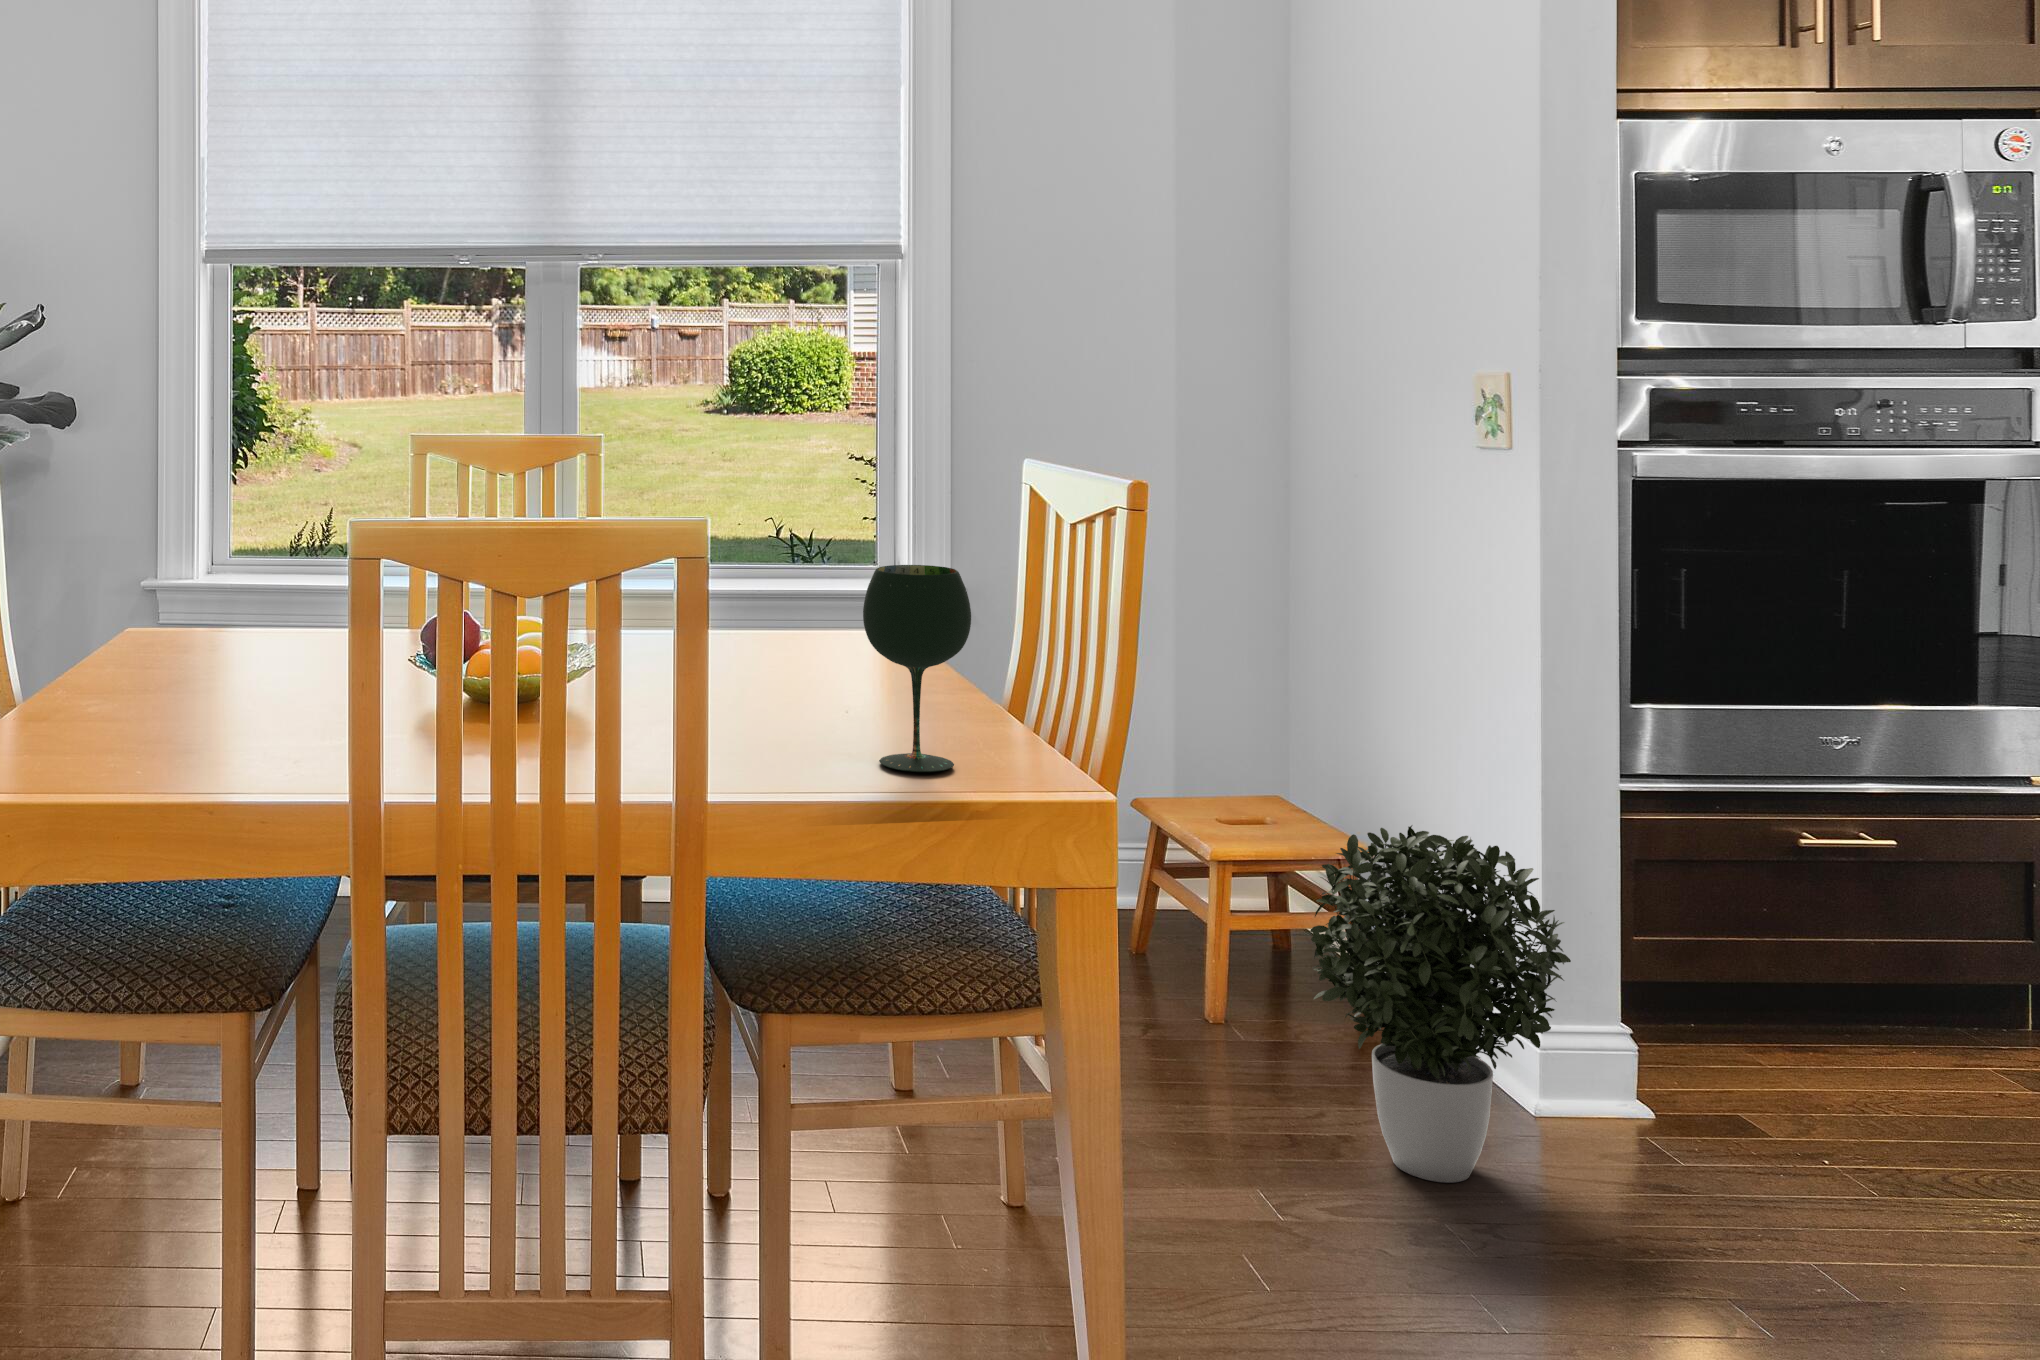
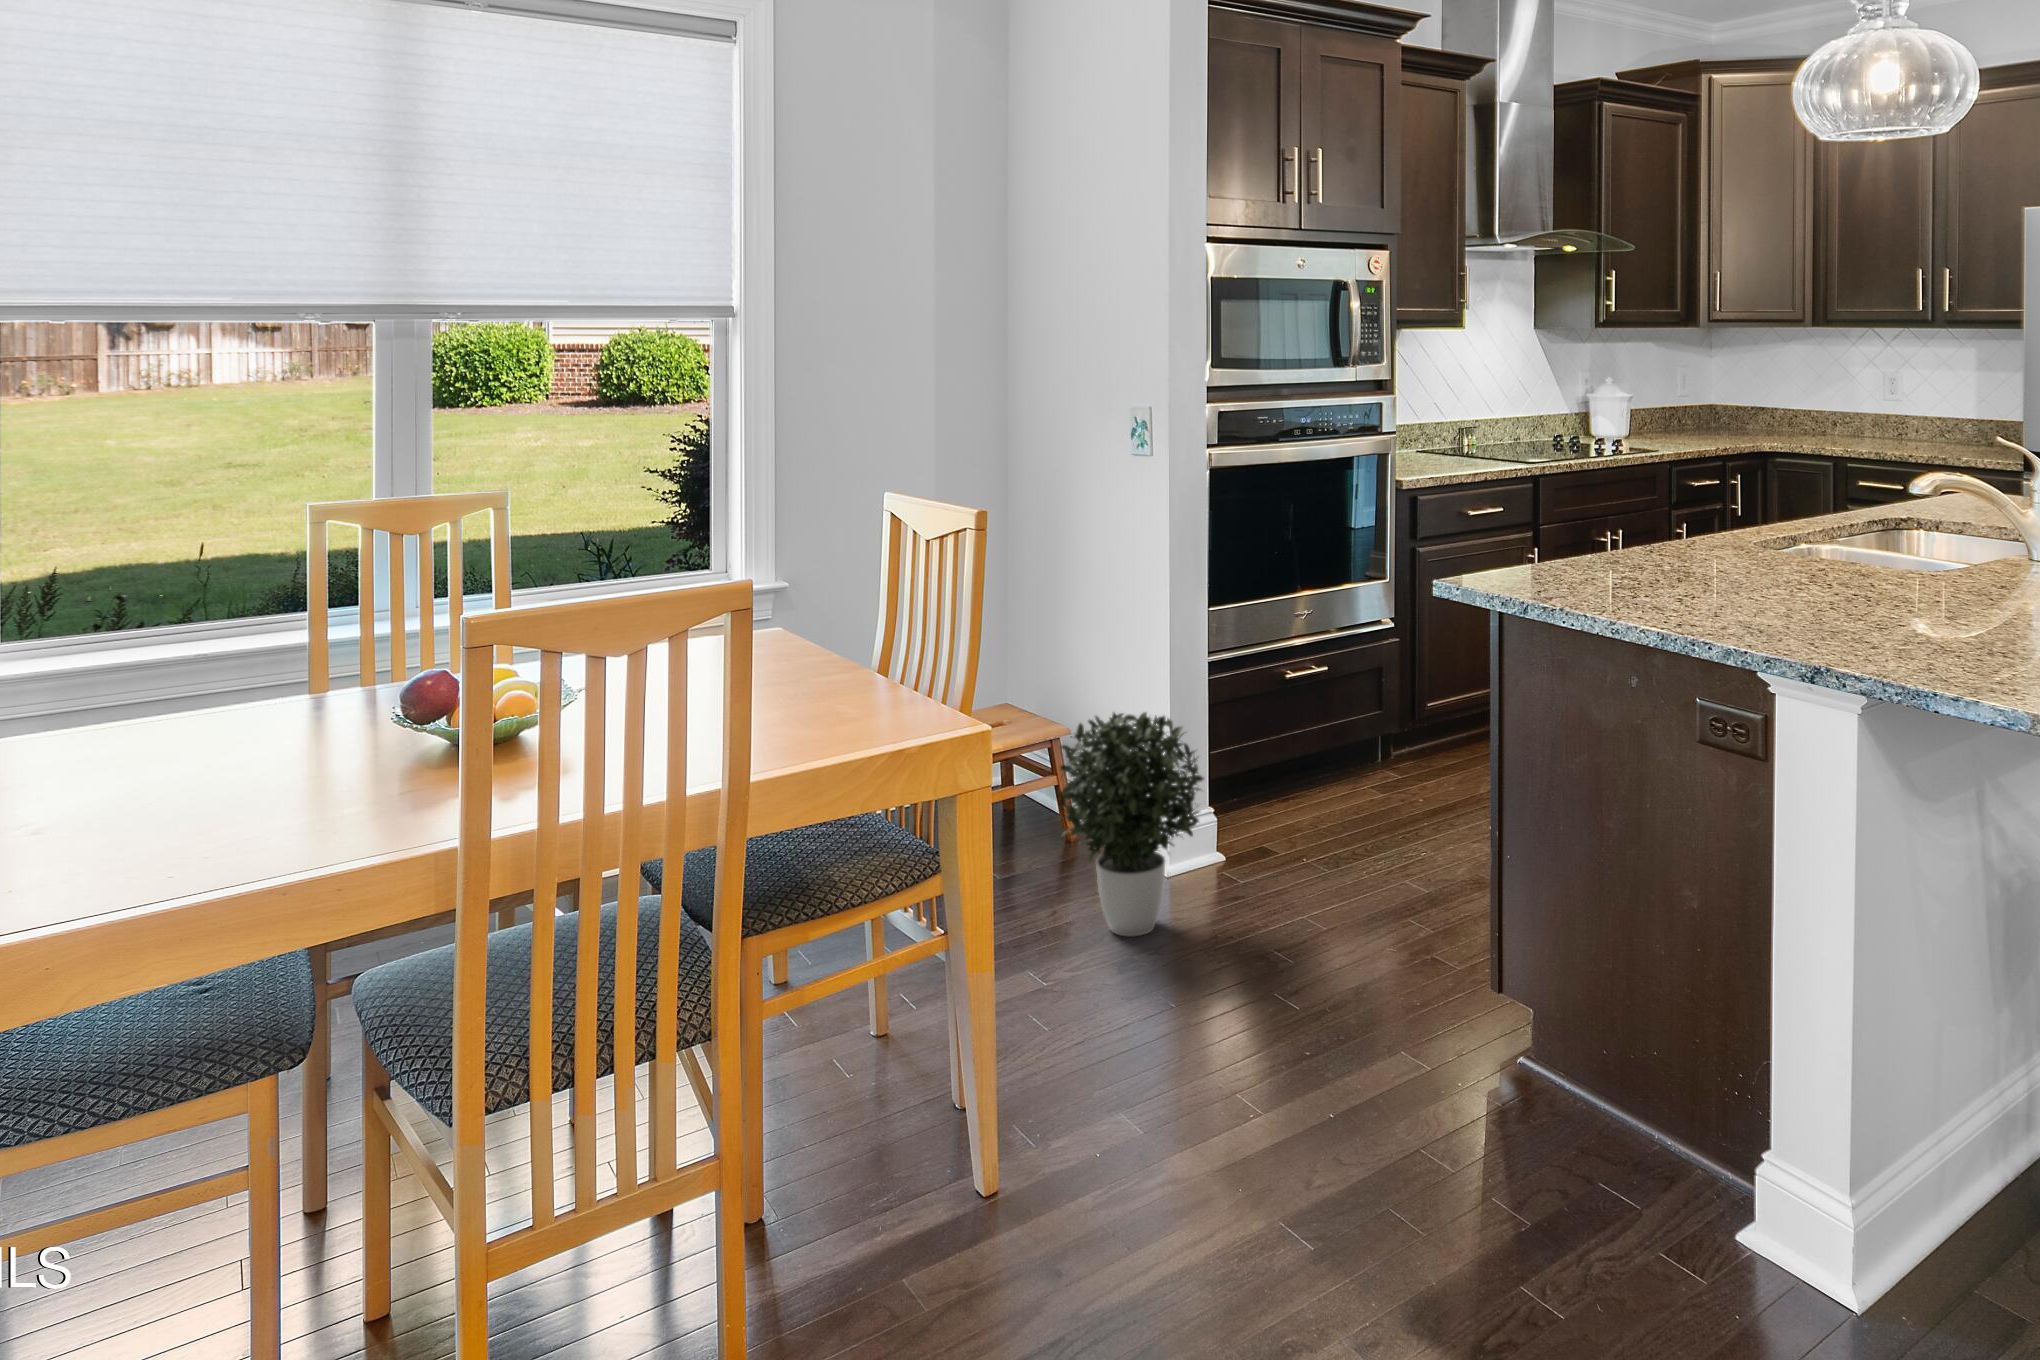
wine glass: present [863,565,971,772] -> none [829,590,904,739]

